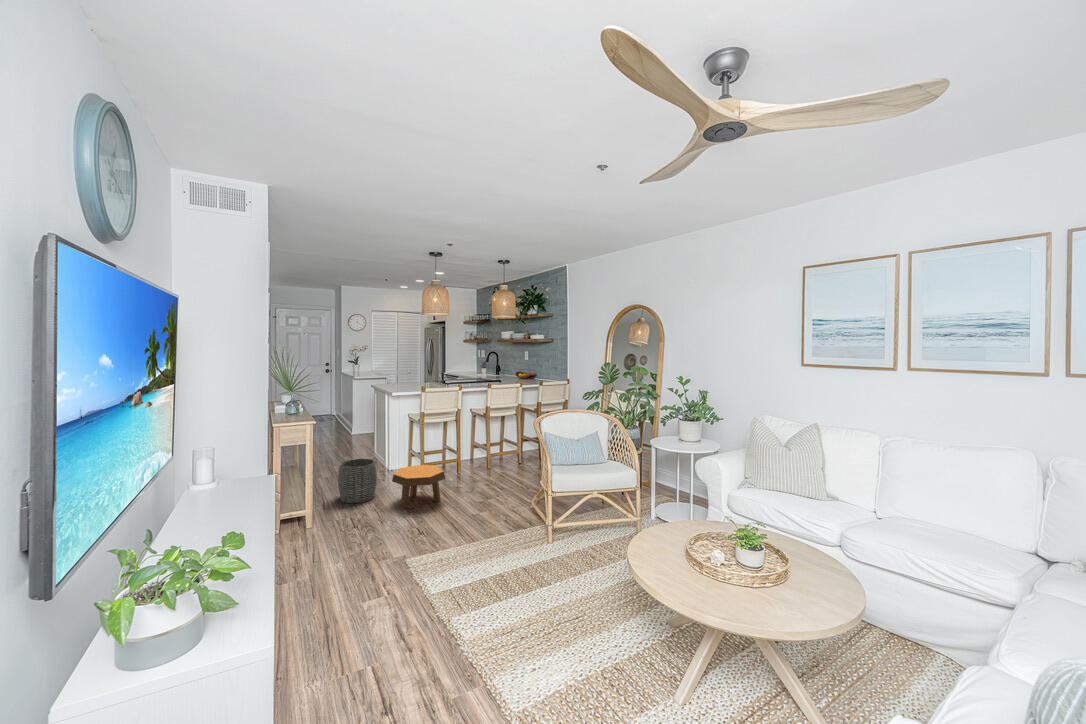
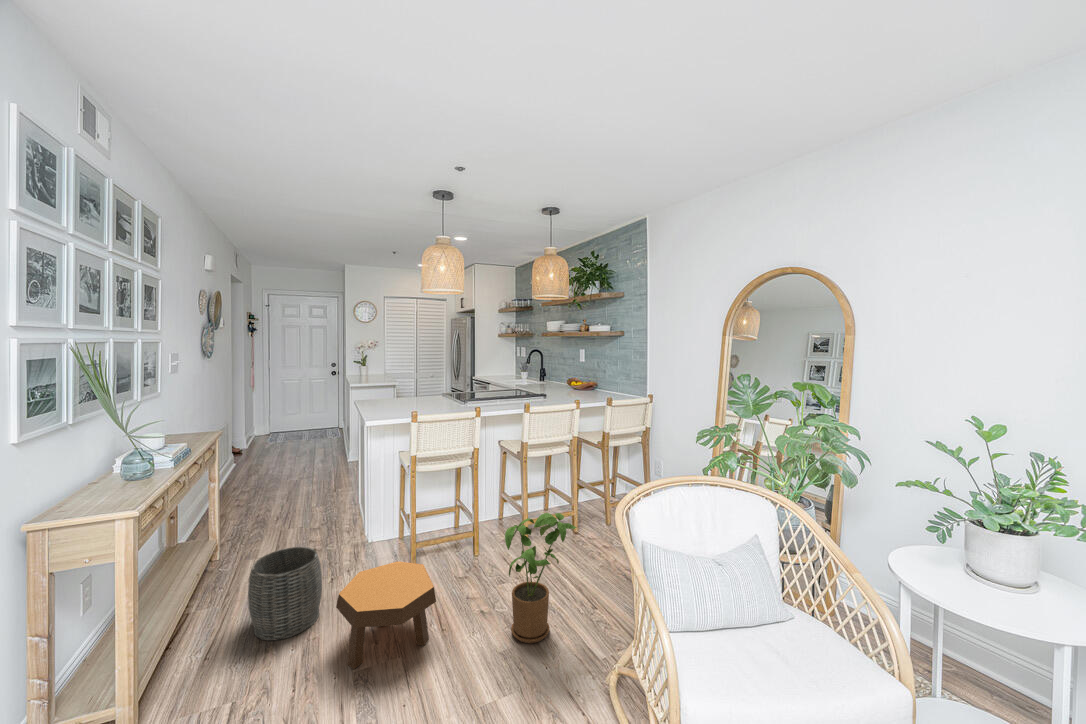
house plant: none [481,432,520,499] -> present [505,513,576,643]

